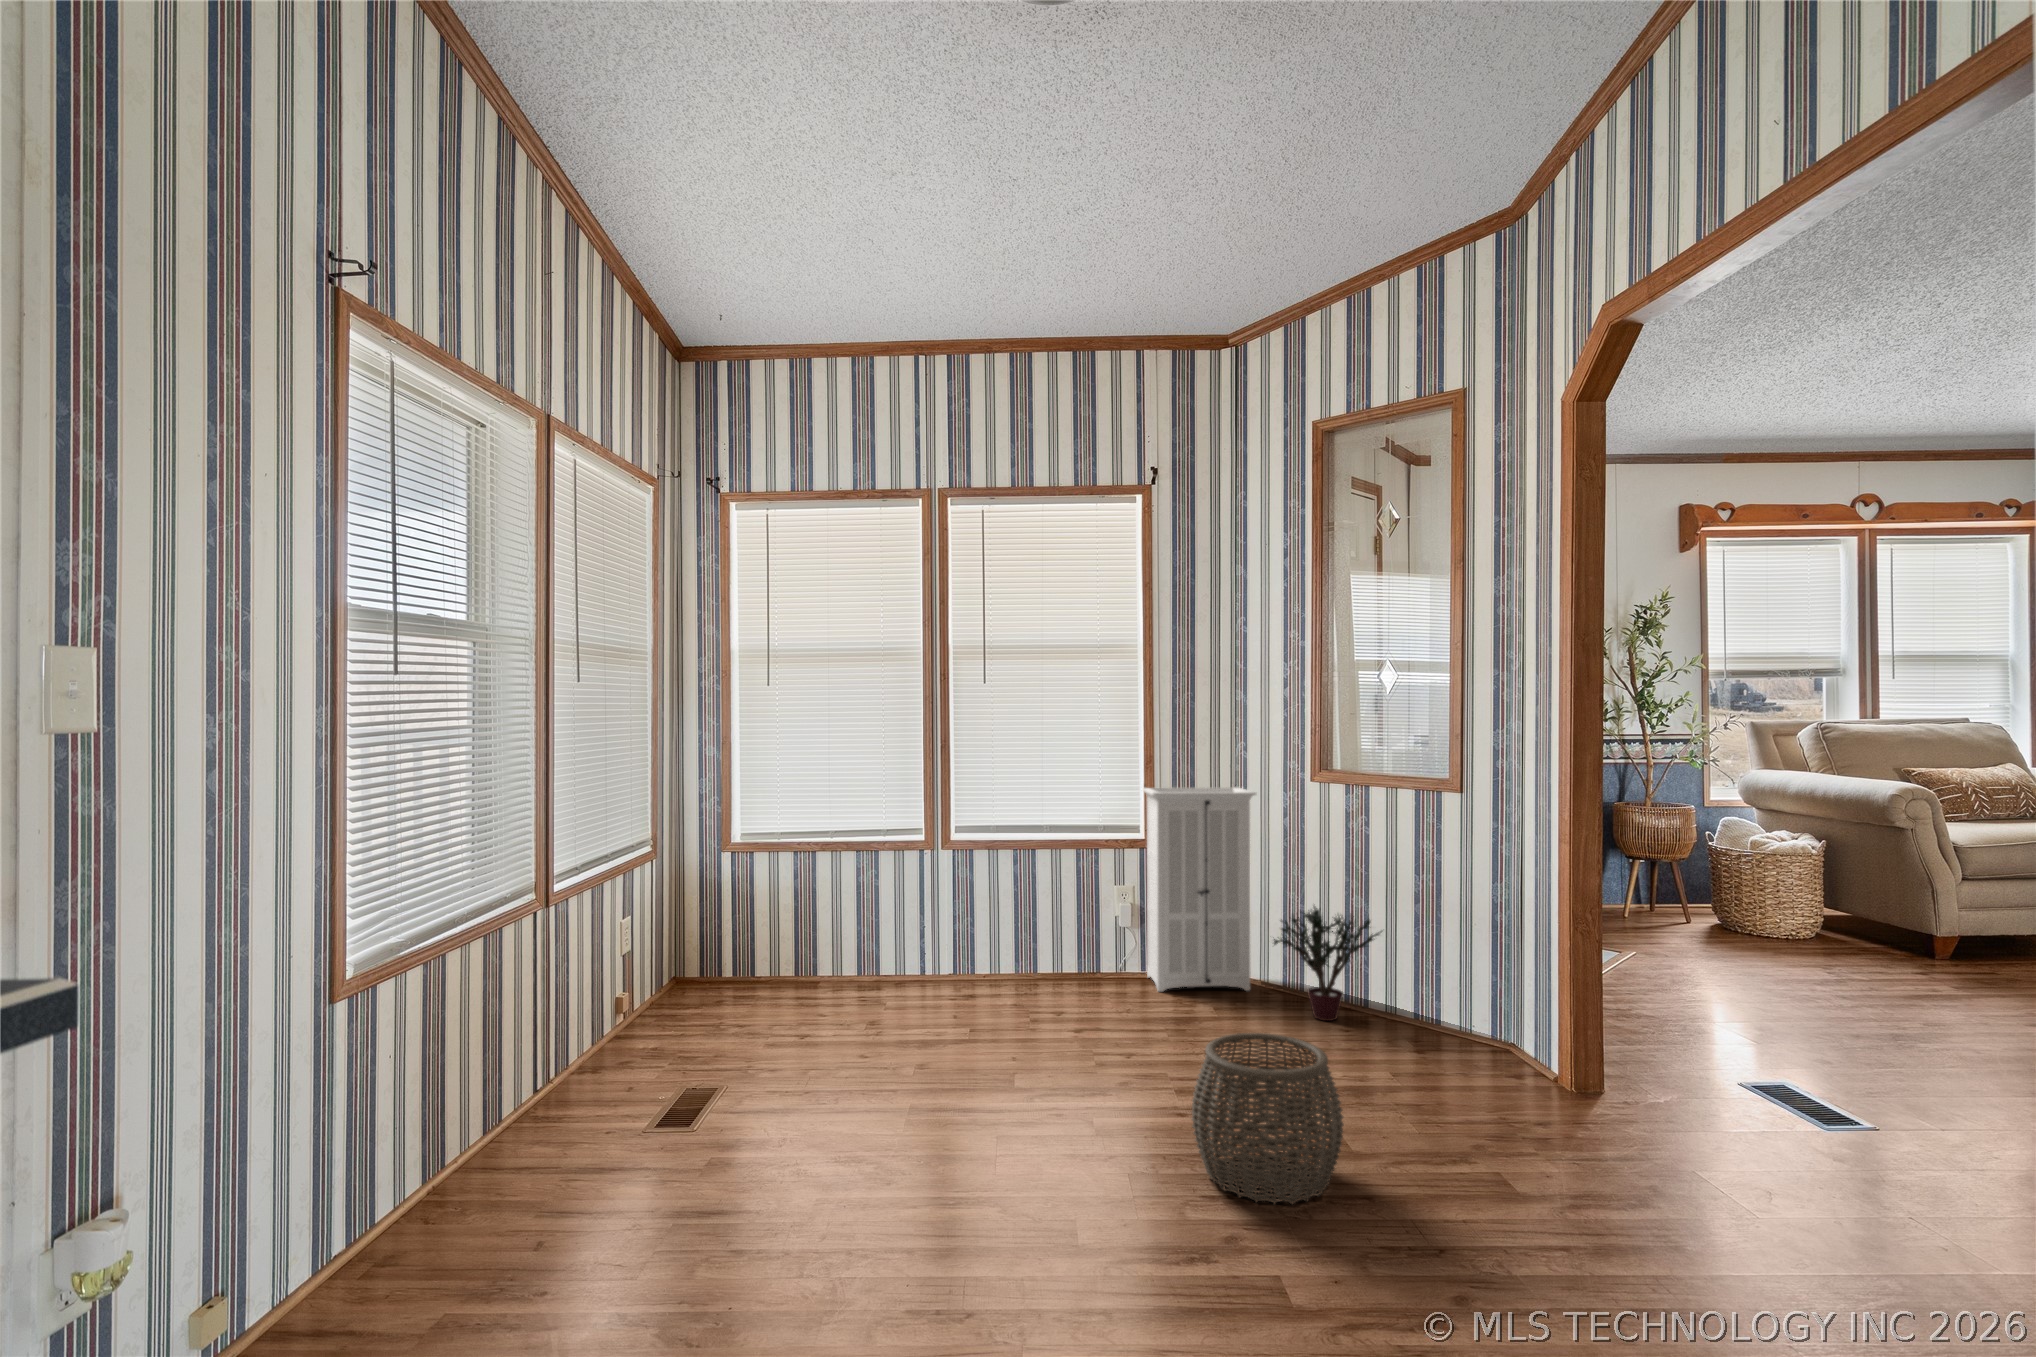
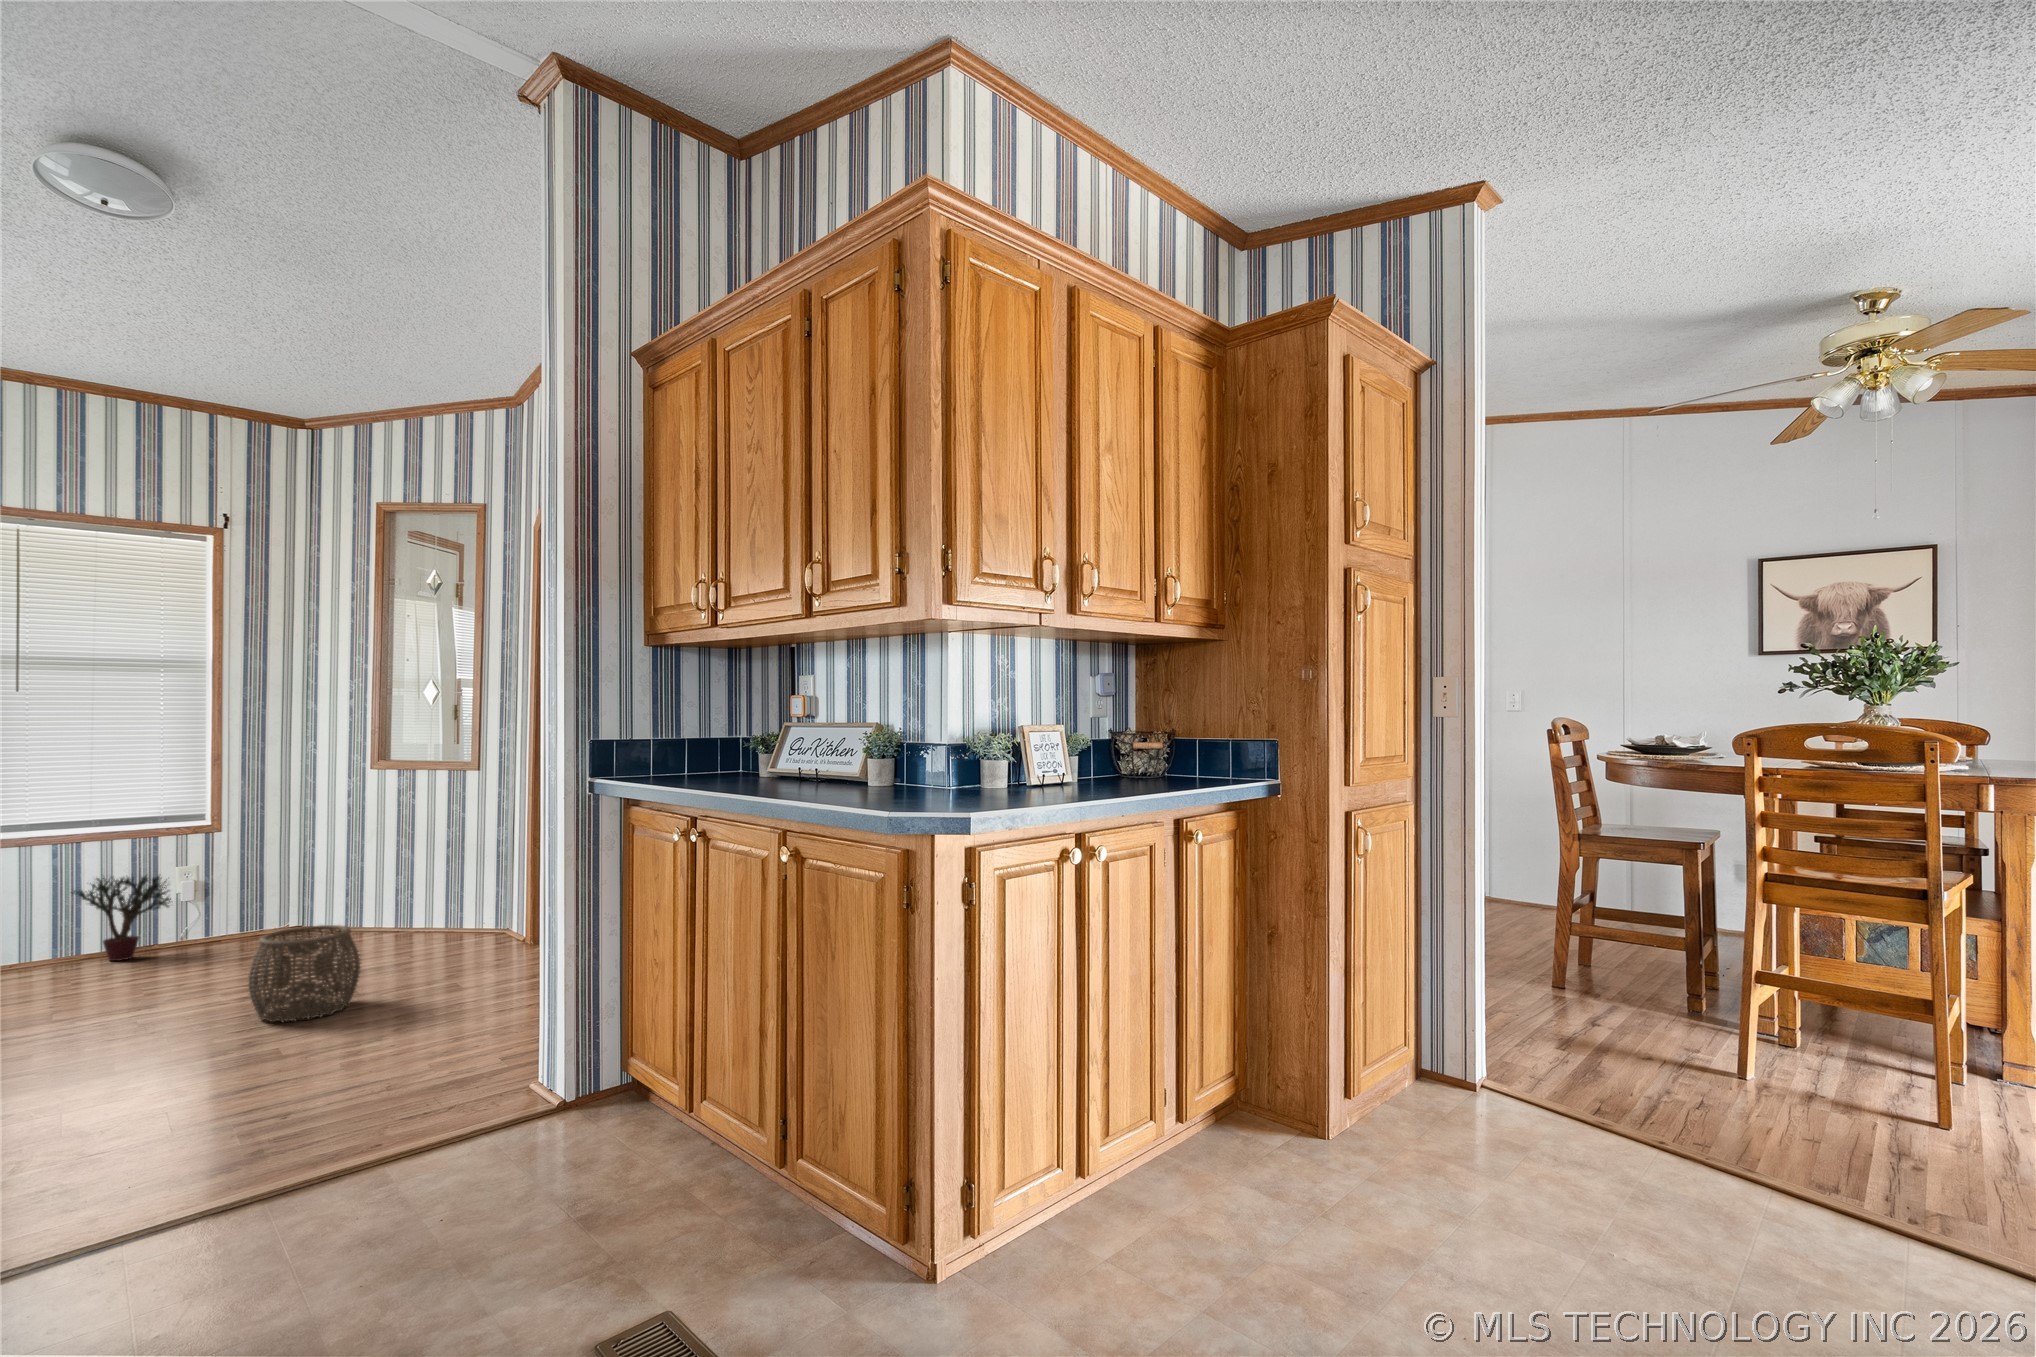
storage cabinet: present [1142,785,1256,992] -> none [208,775,321,946]
potted plant: present [1274,906,1382,1021] -> present [71,876,171,961]

